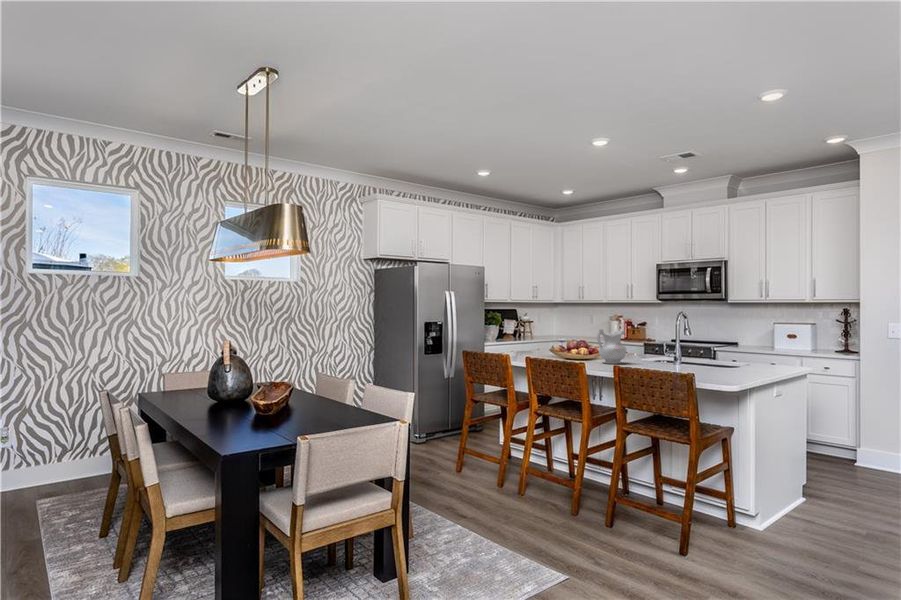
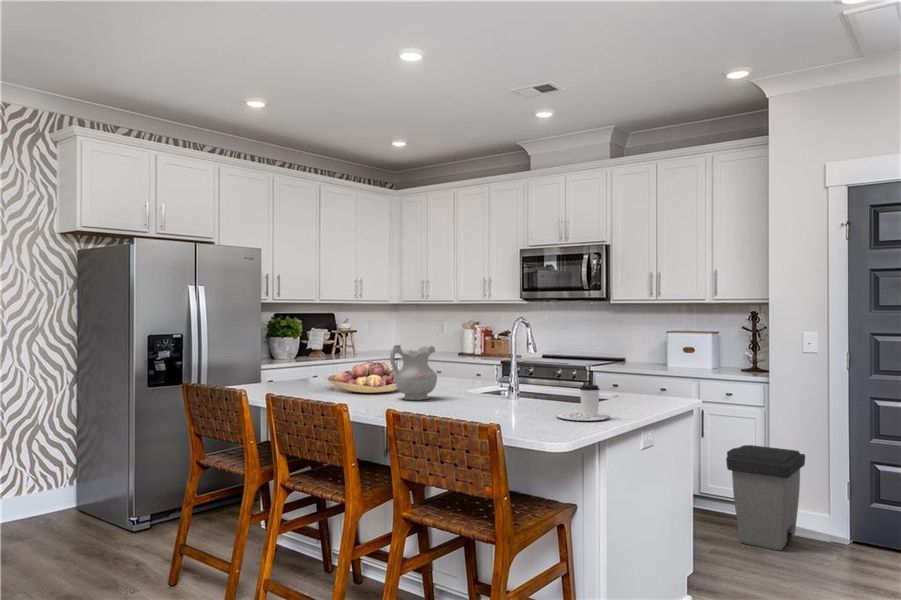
coffee cup: none [716,354,754,376] -> present [556,385,610,421]
trash can: none [826,404,889,477] -> present [726,445,805,550]

